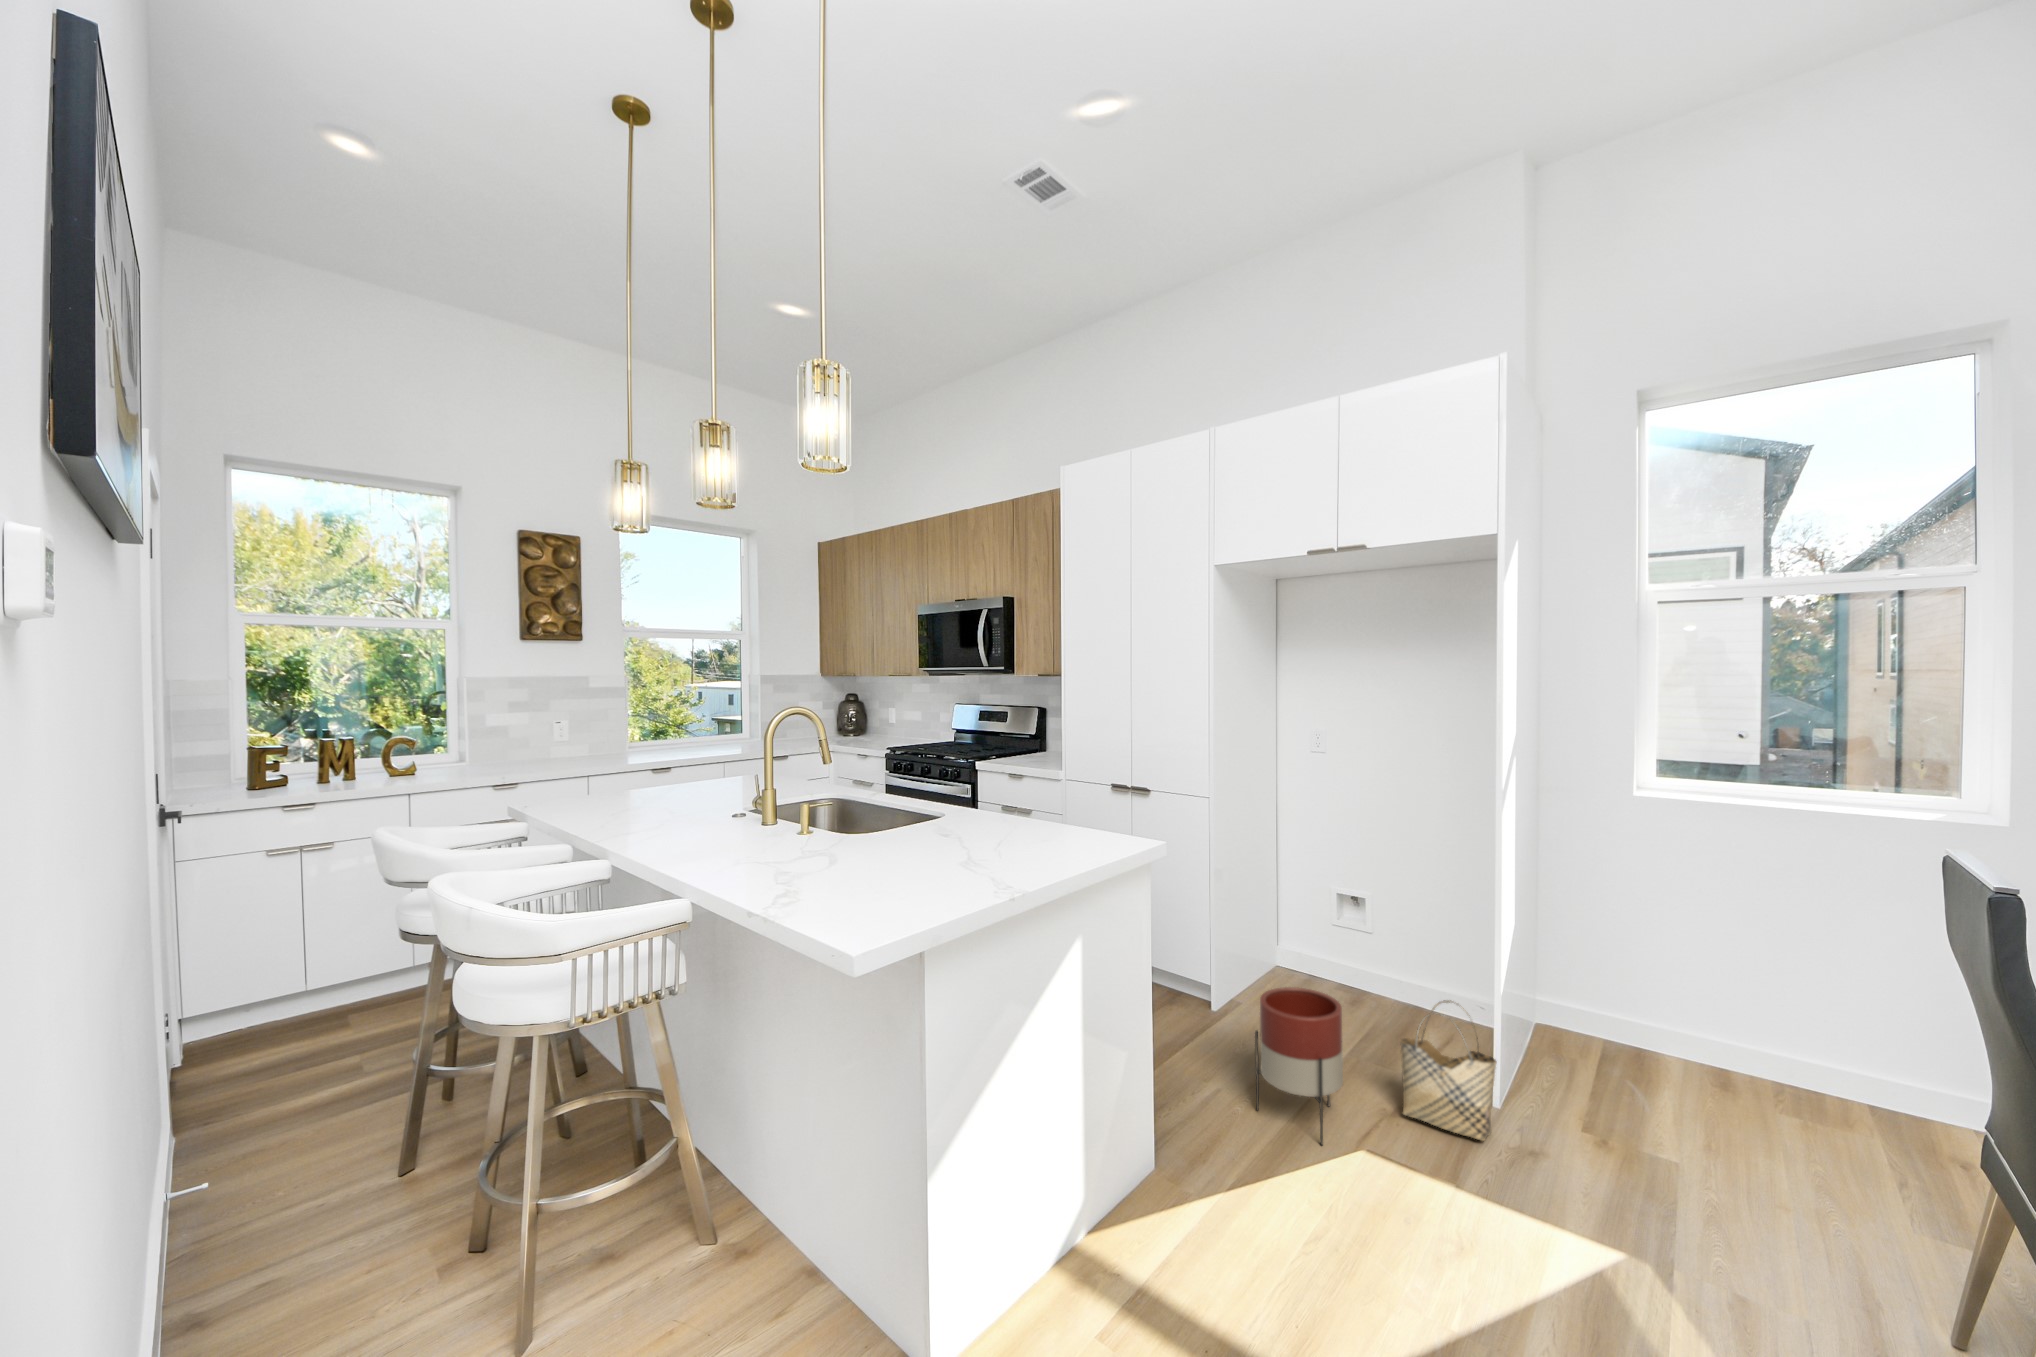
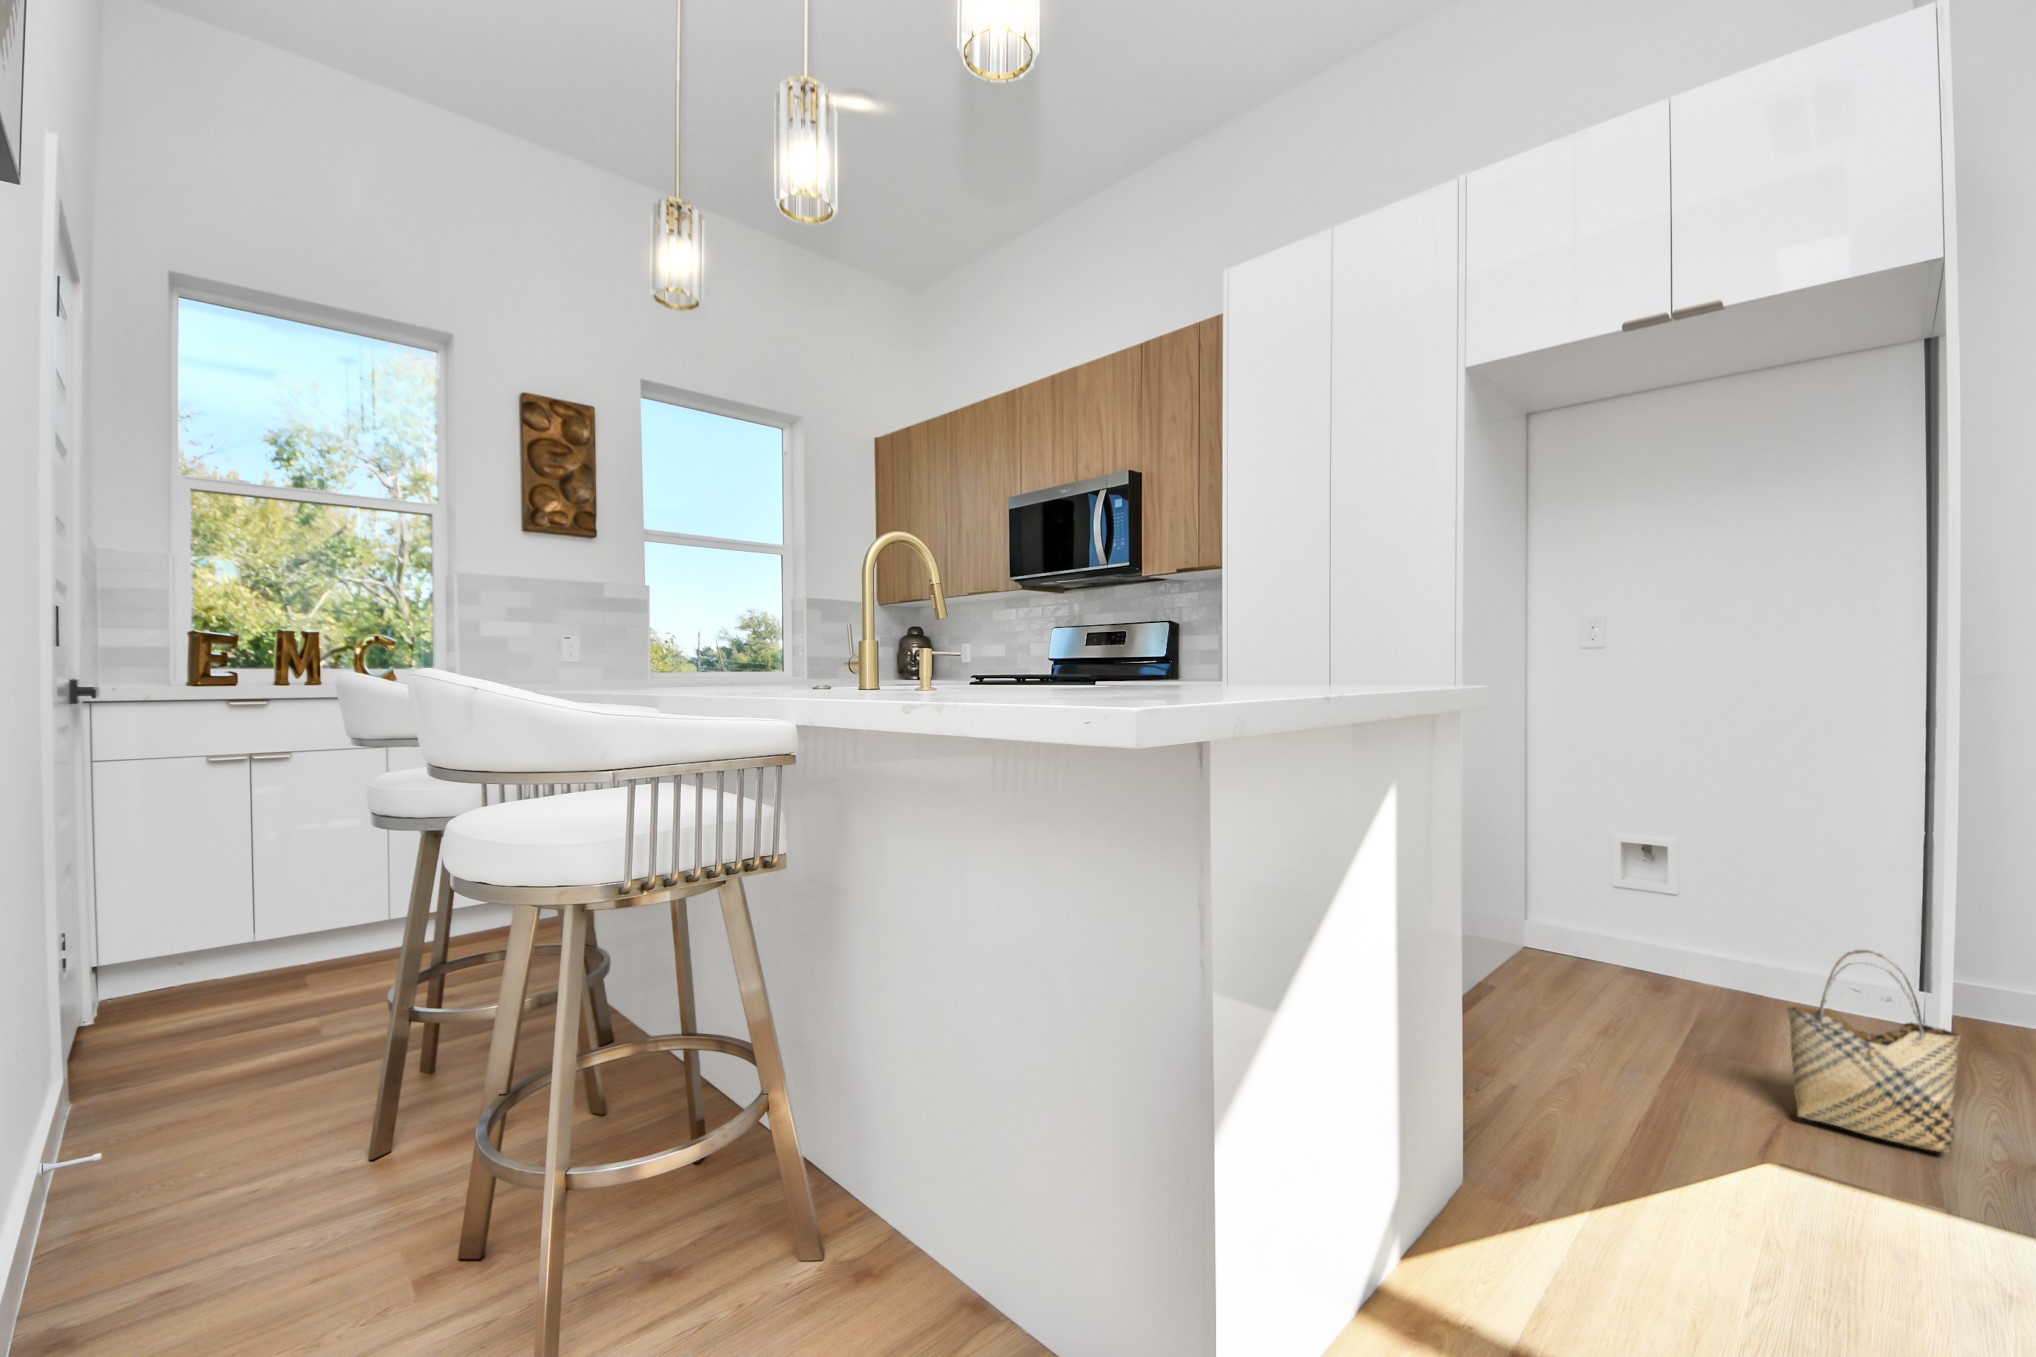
planter: present [1255,987,1343,1145] -> none [1566,933,1713,1154]

